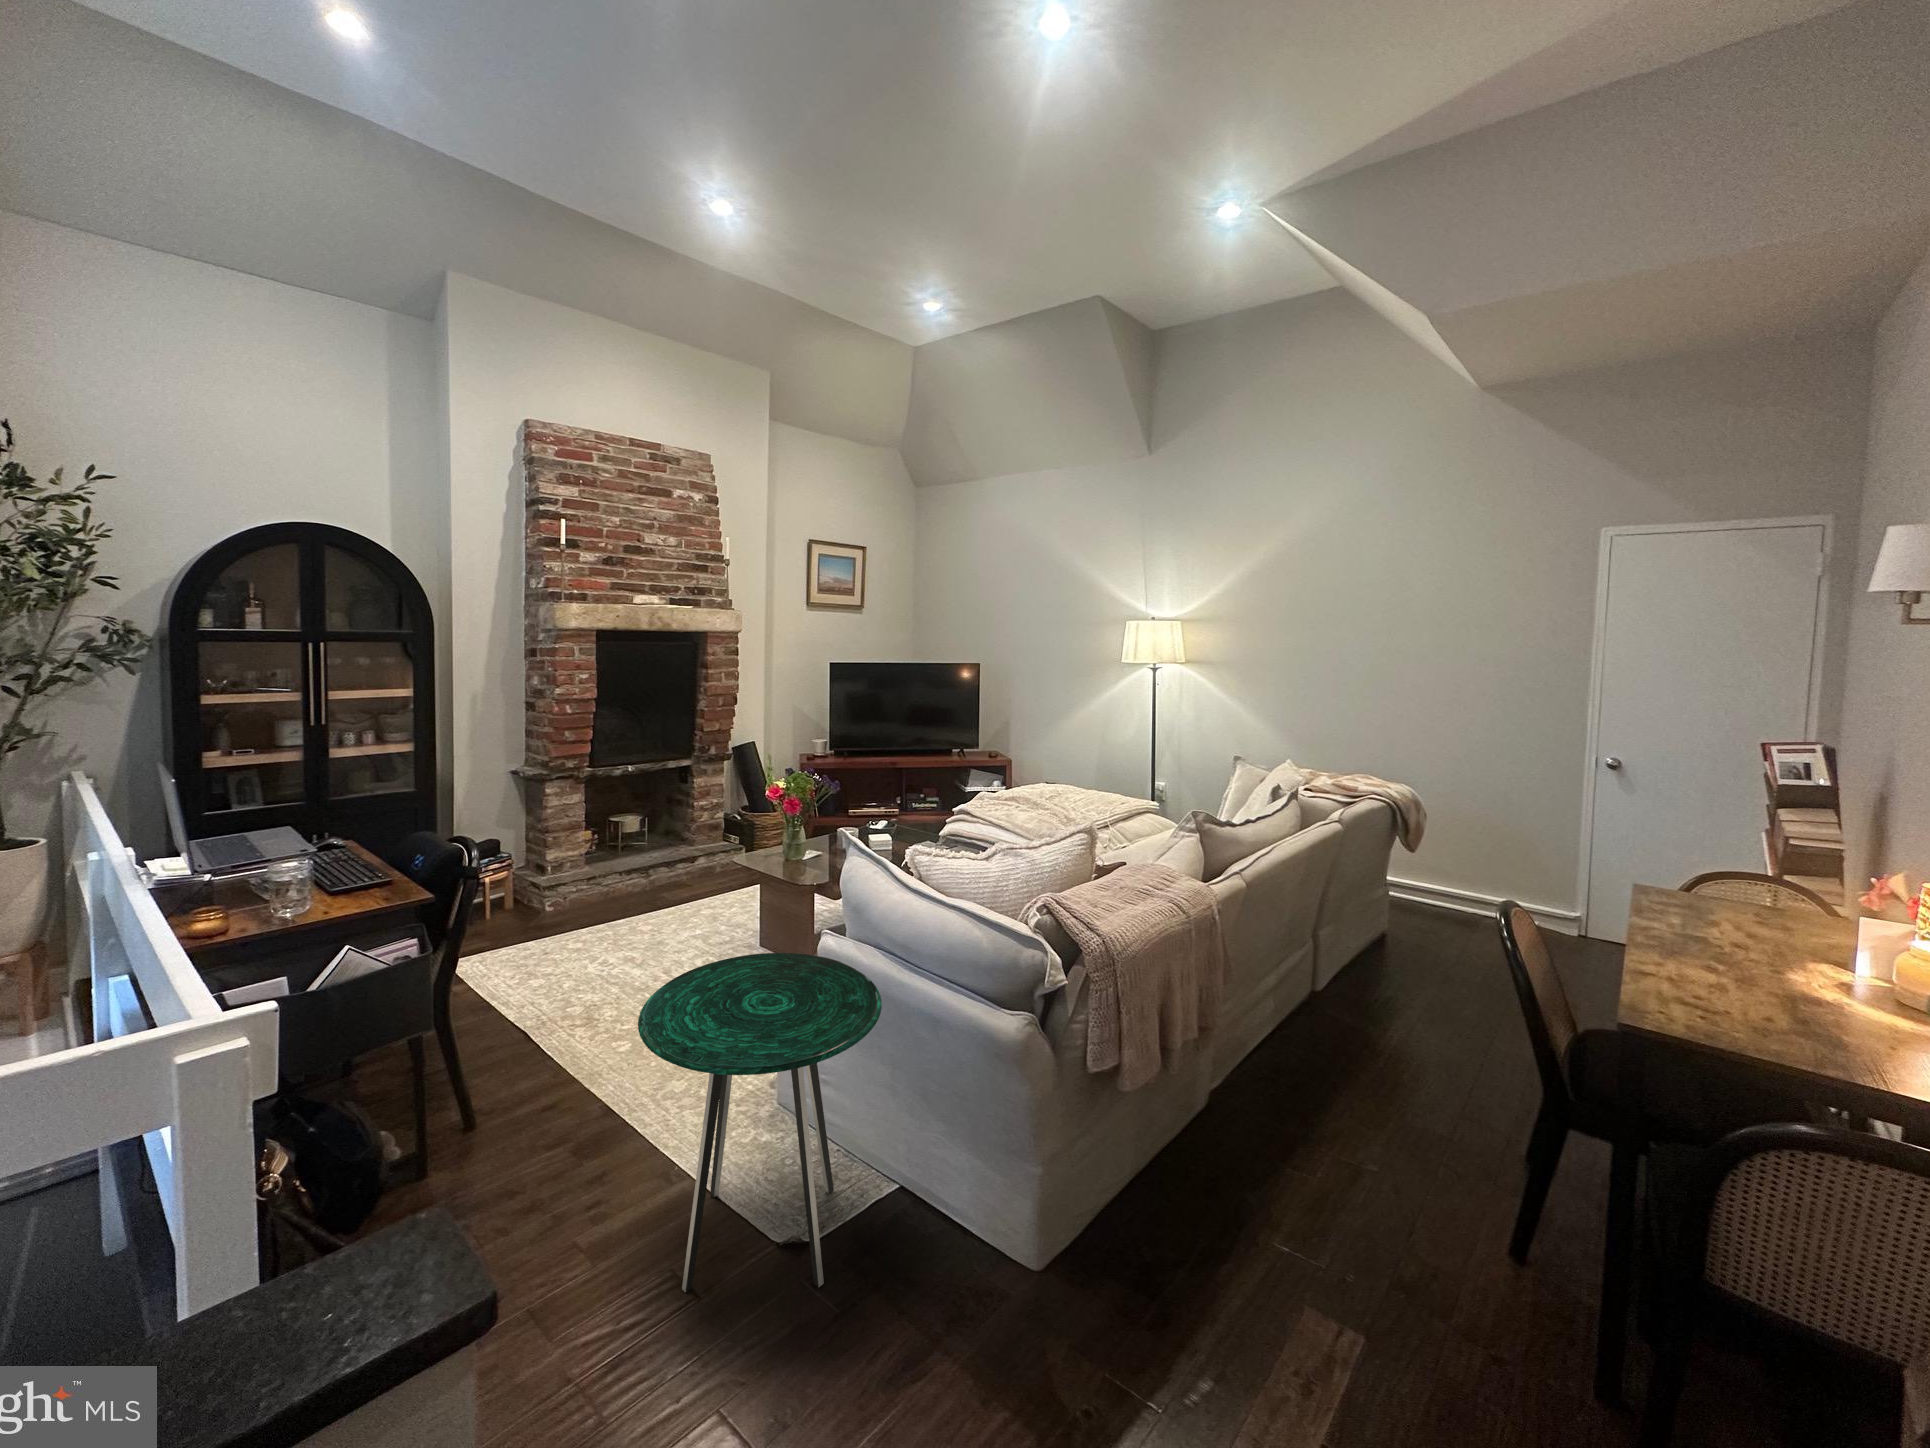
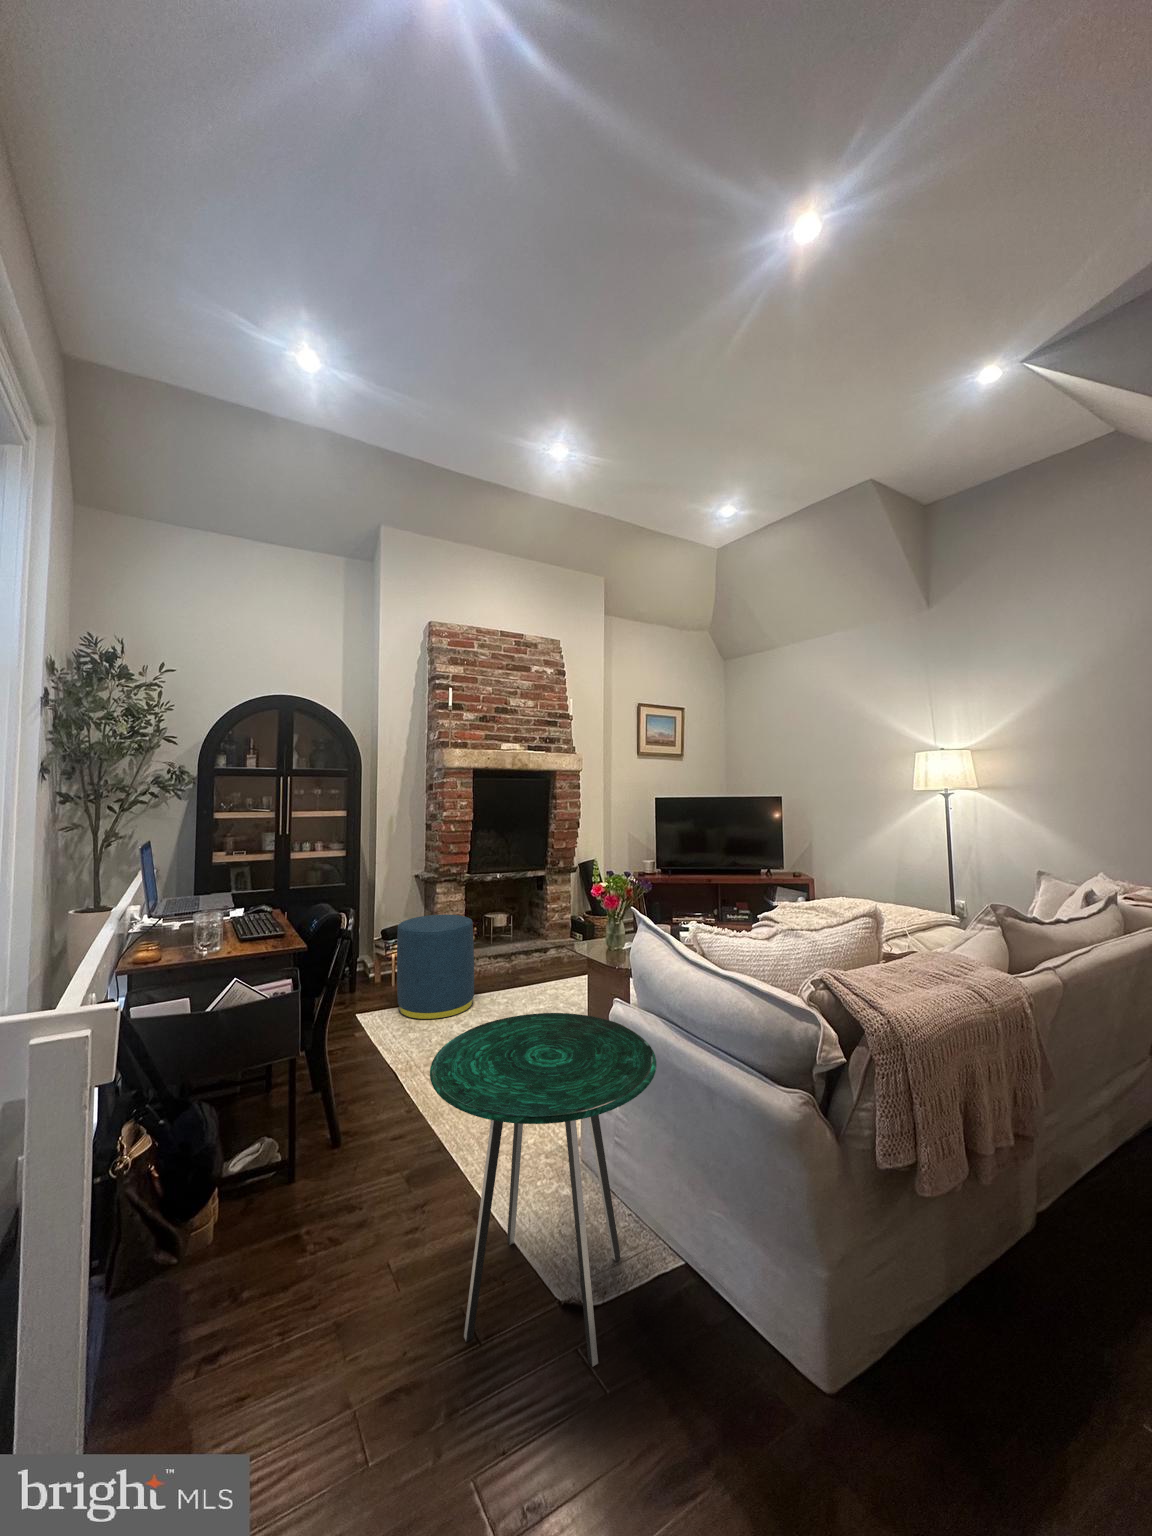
ottoman: none [504,827,611,963] -> present [397,915,474,1020]

